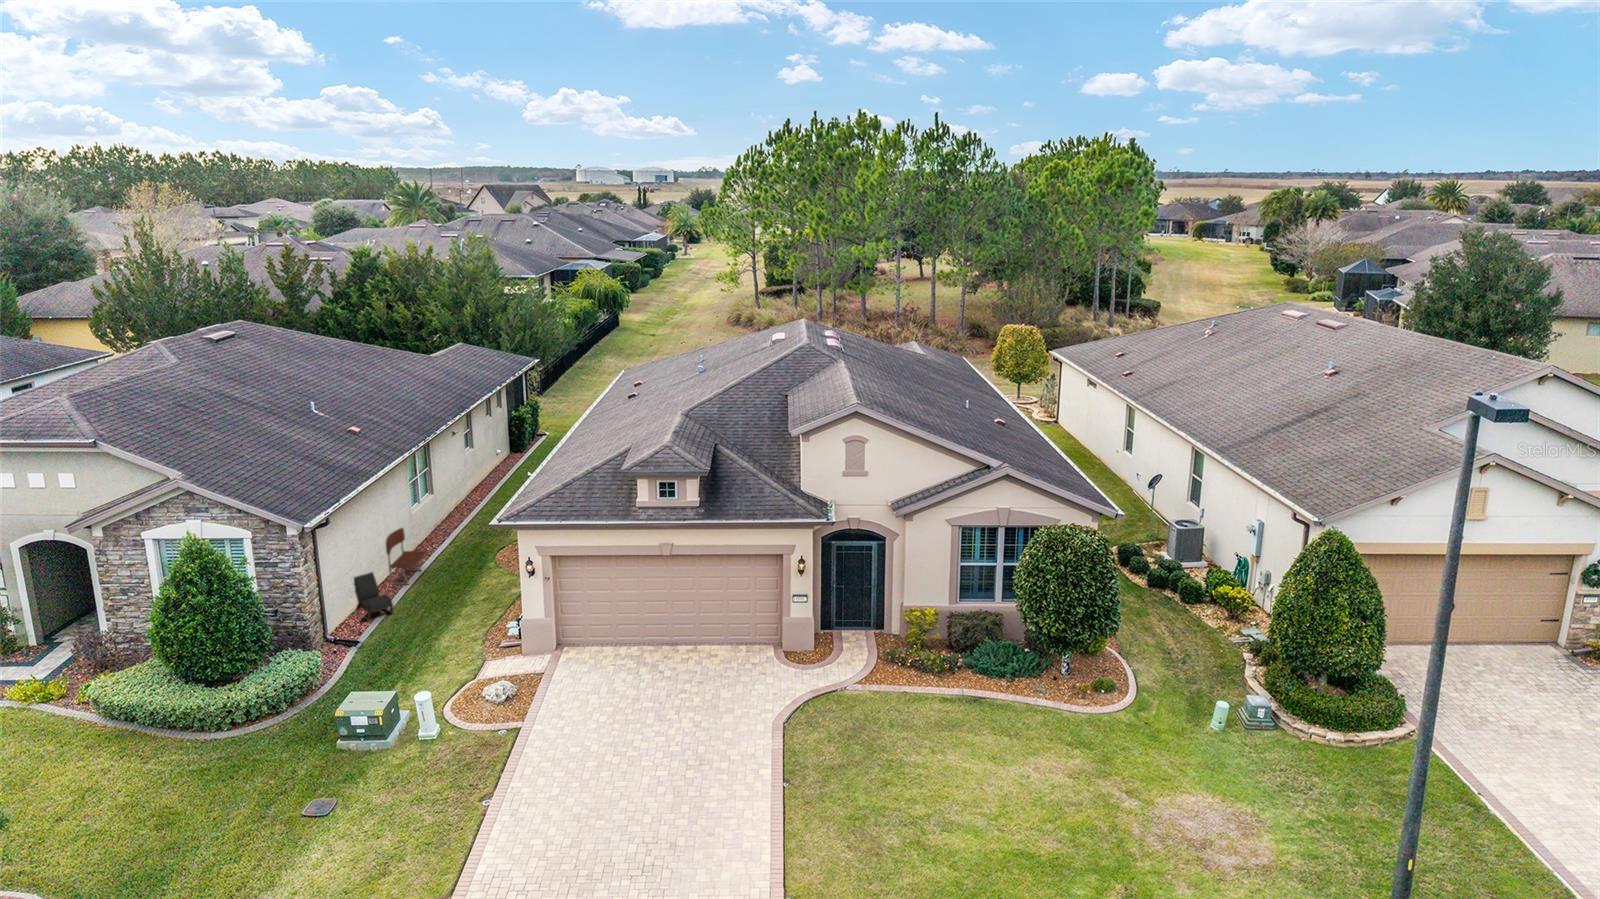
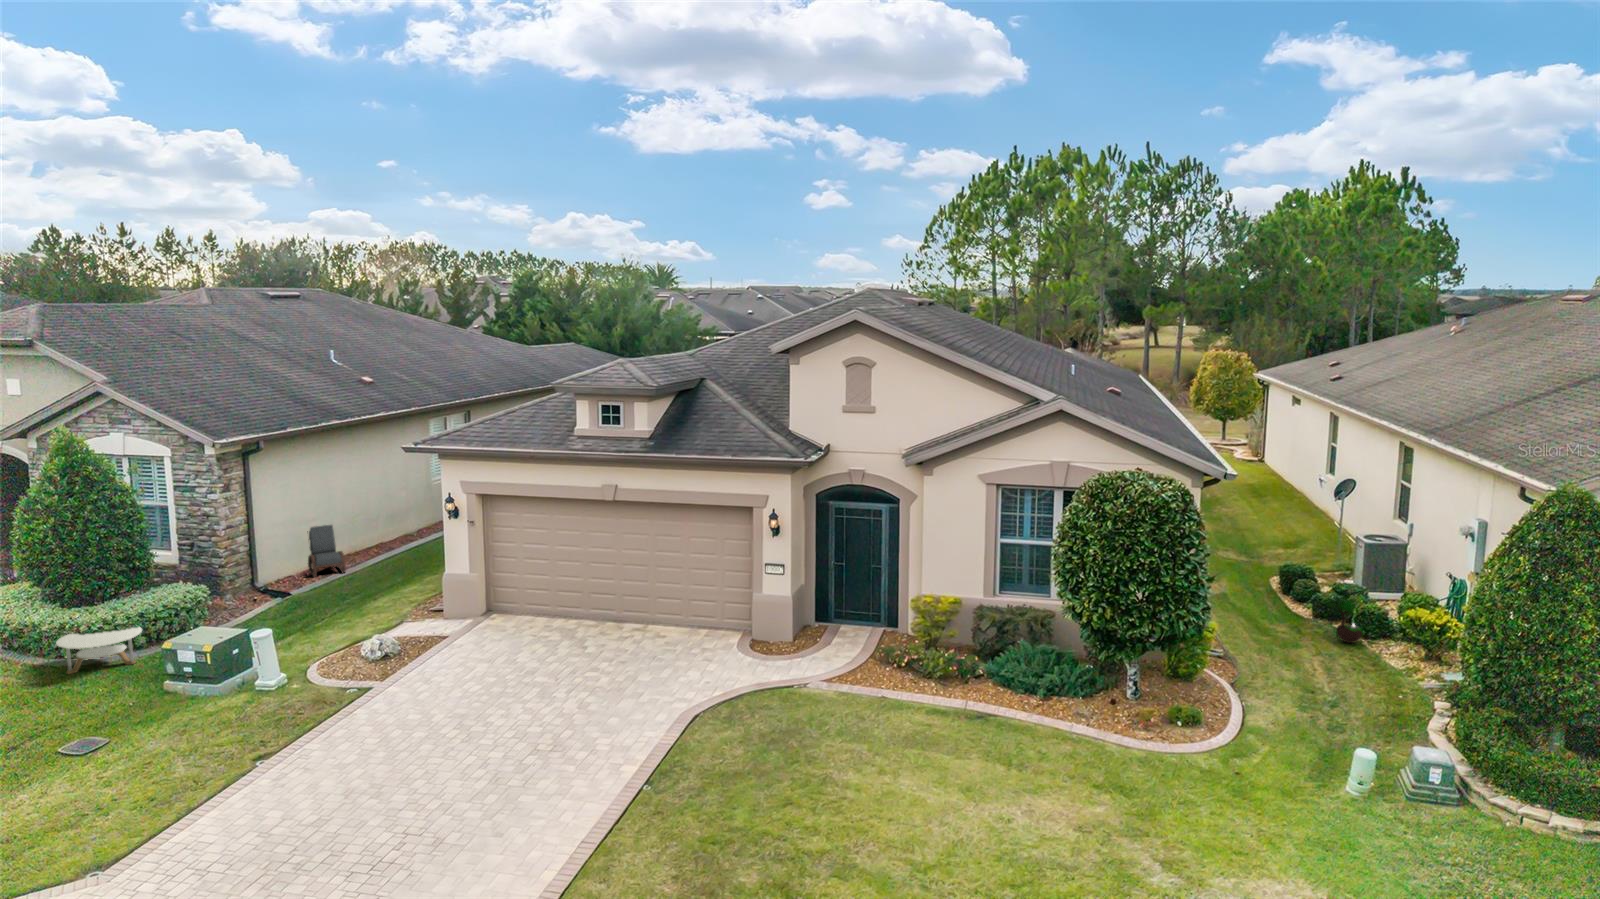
bench: present [386,528,426,585] -> none [364,490,417,551]
potted tree: none [1163,573,1186,608] -> present [1331,595,1362,643]
round table: none [226,699,295,750] -> present [56,627,142,674]

